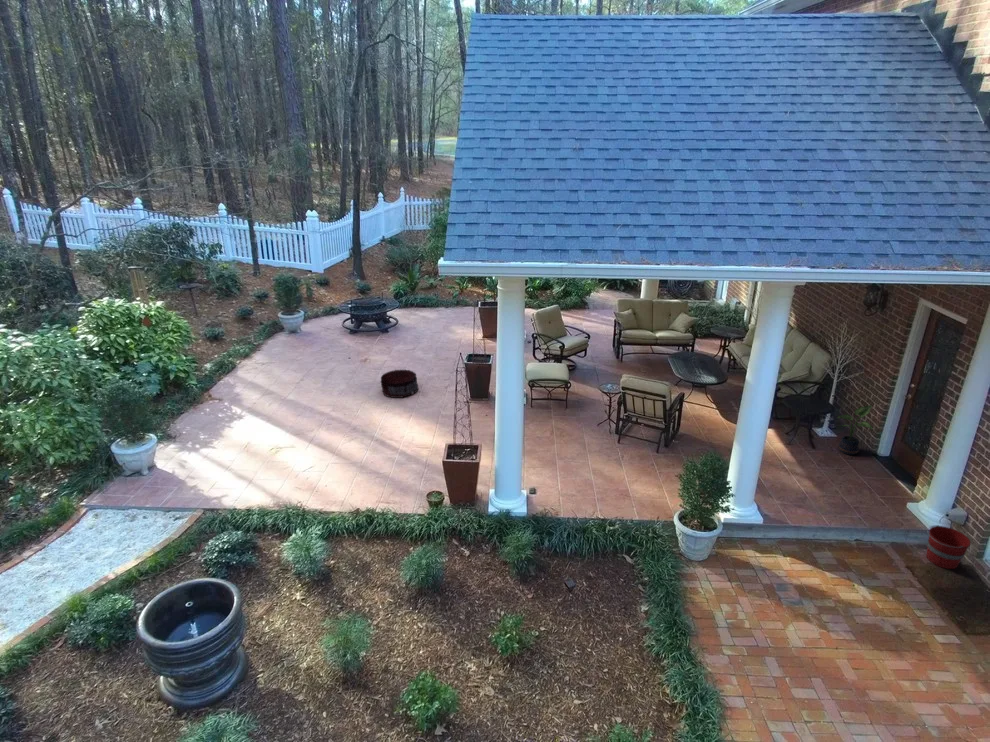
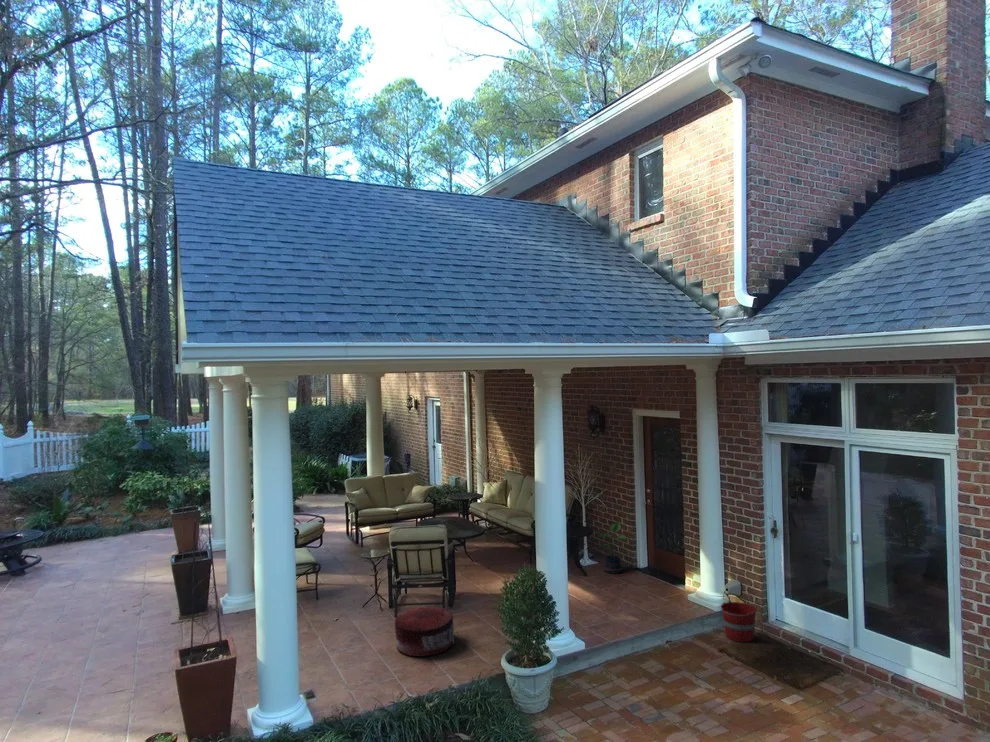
pouf: present [381,370,418,398] -> present [395,606,454,657]

